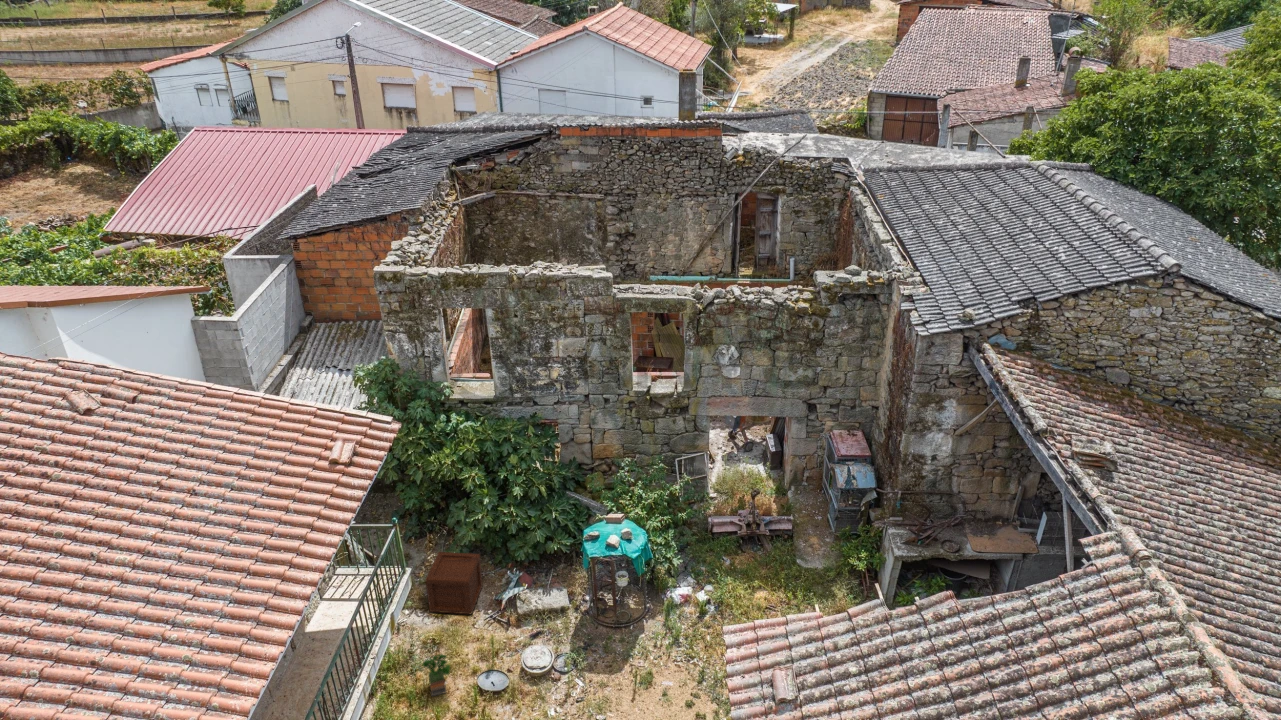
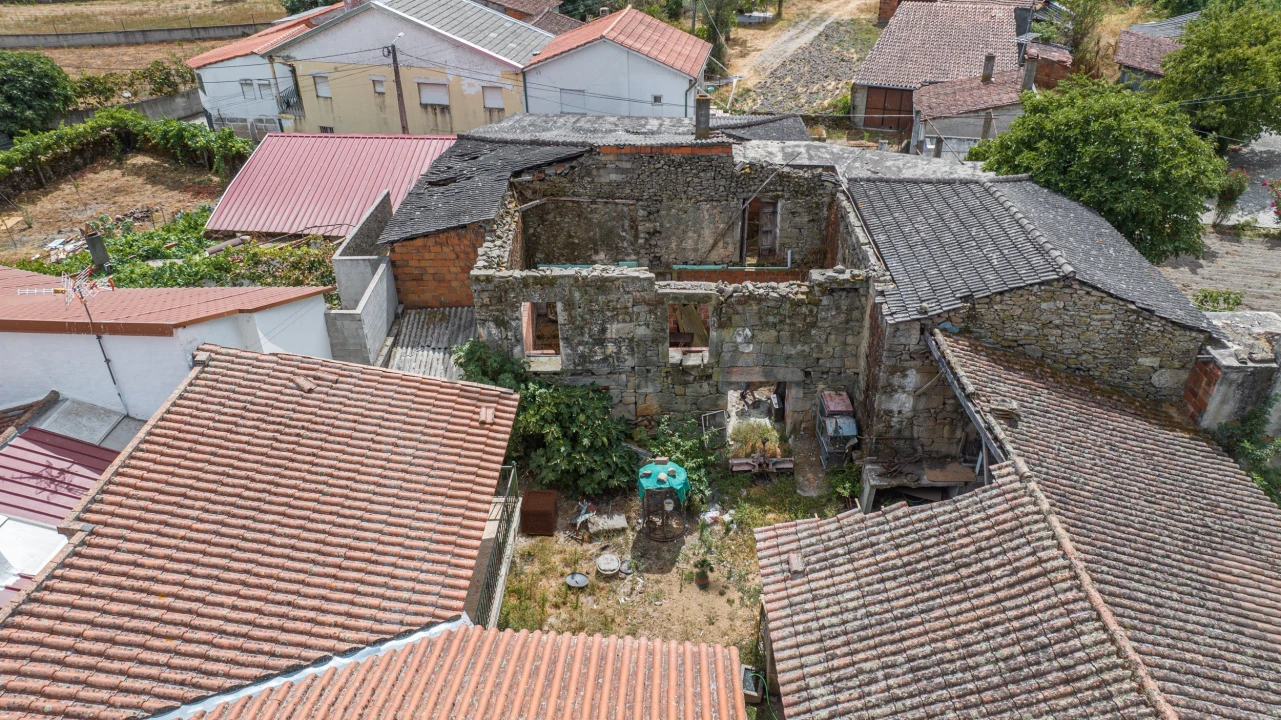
potted tree: present [422,654,450,696] -> present [694,559,714,589]

